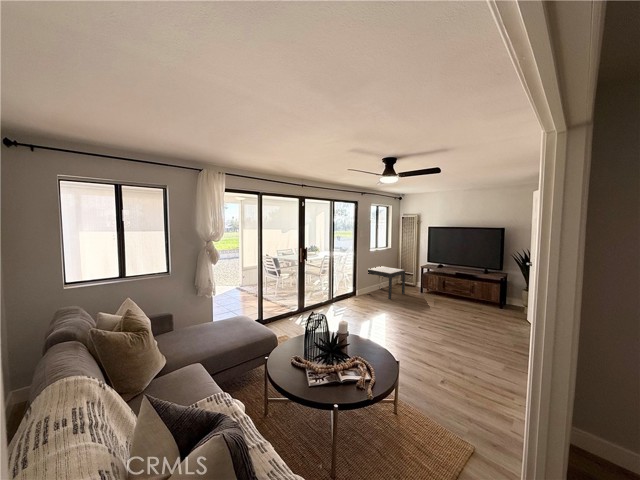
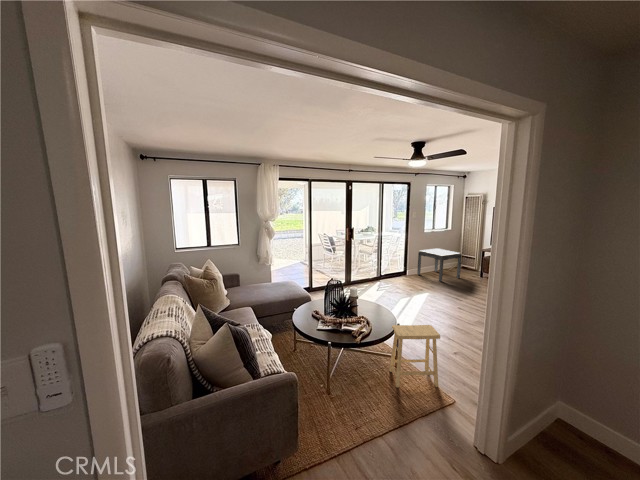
footstool: none [395,357,457,446] -> present [389,325,440,388]

